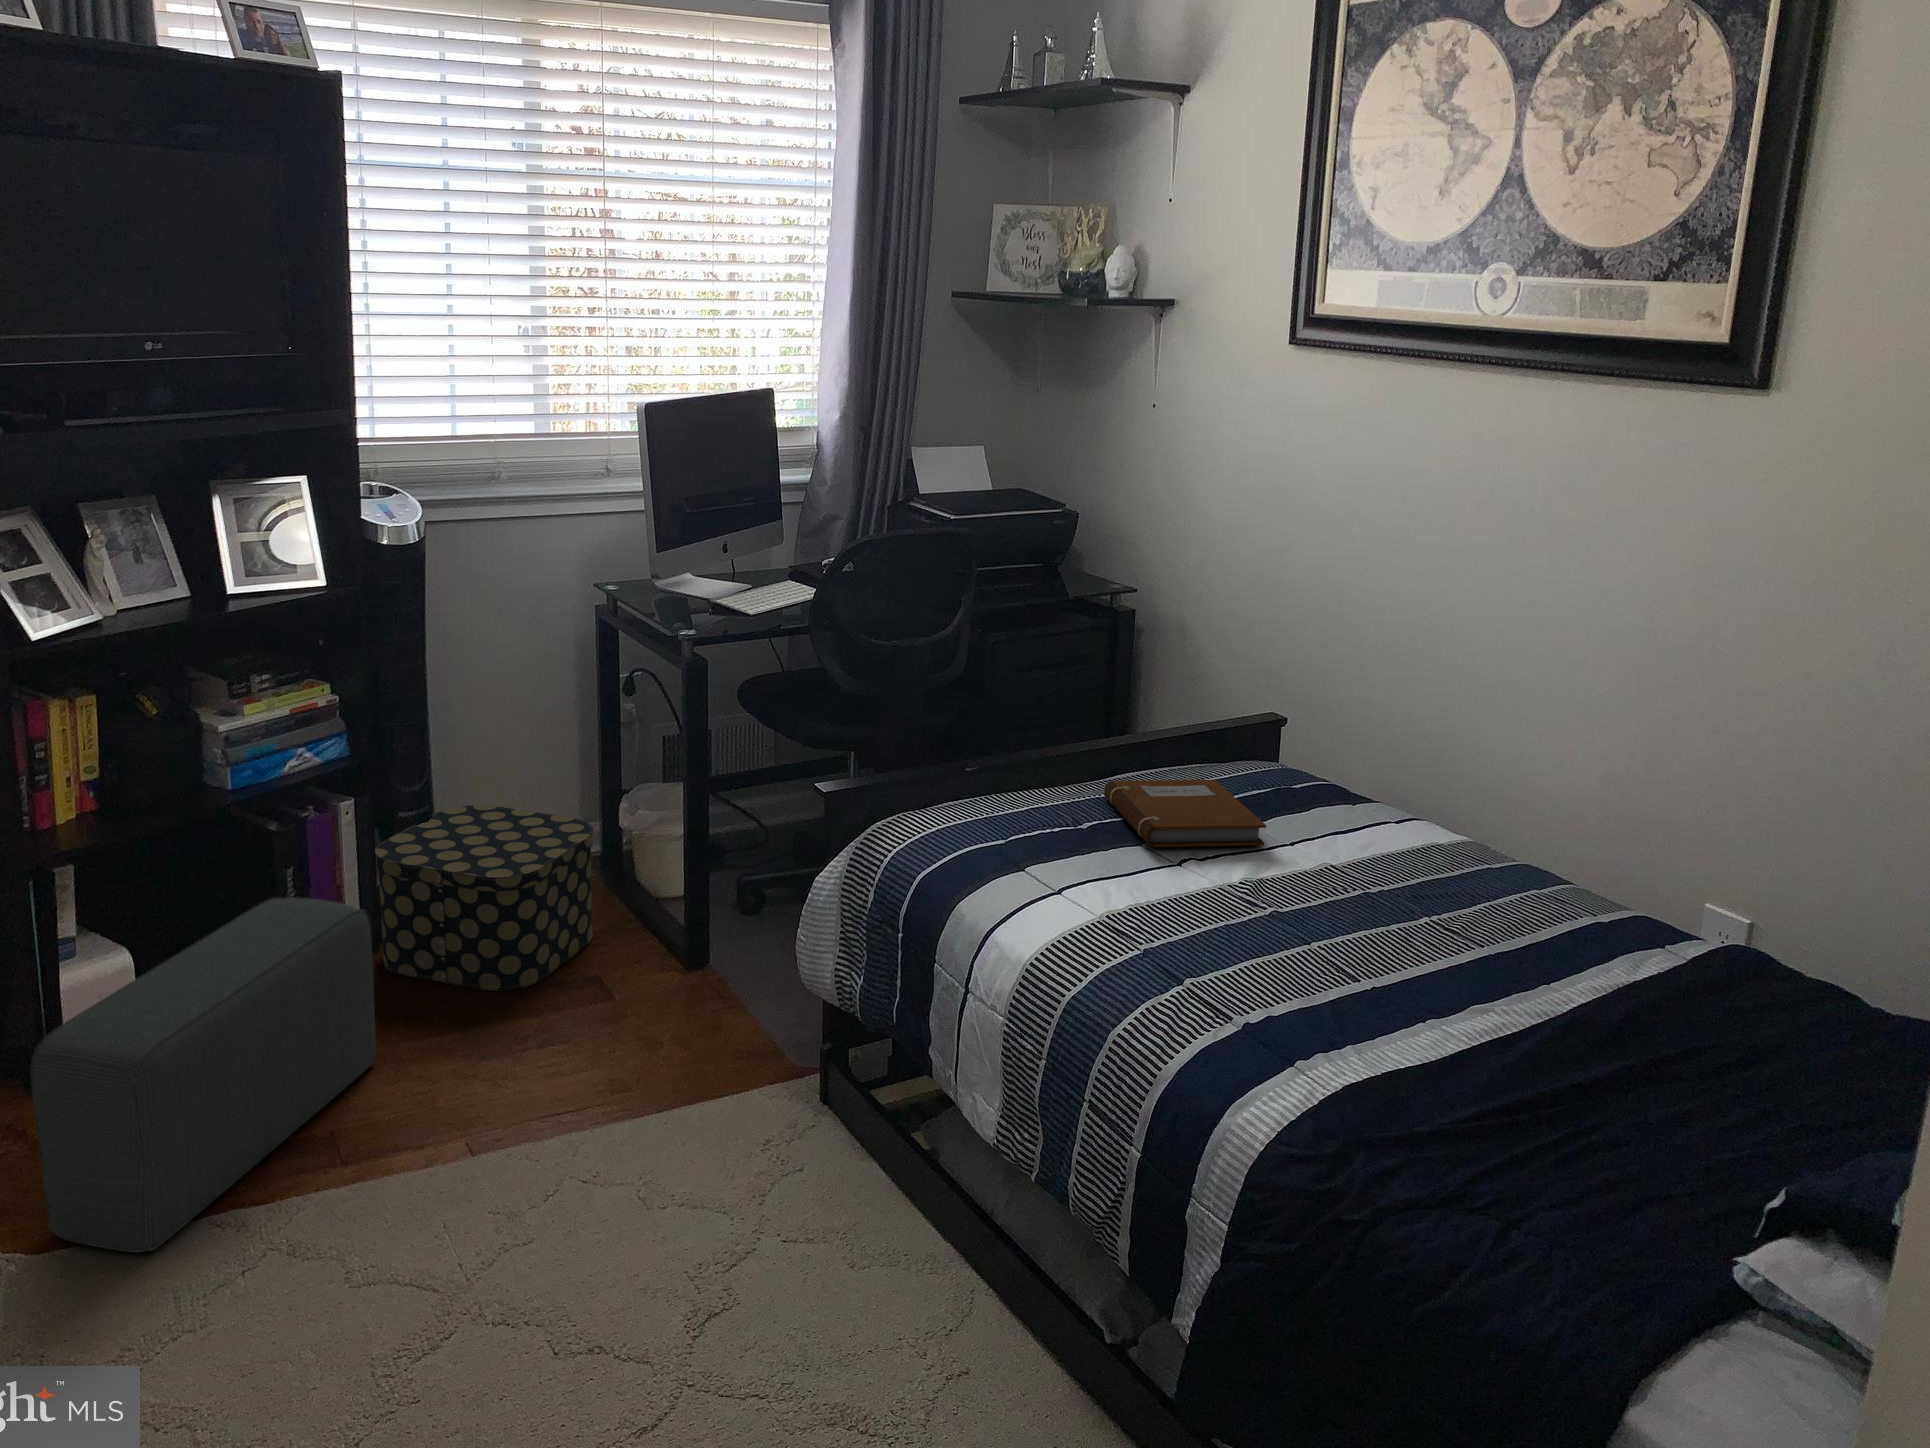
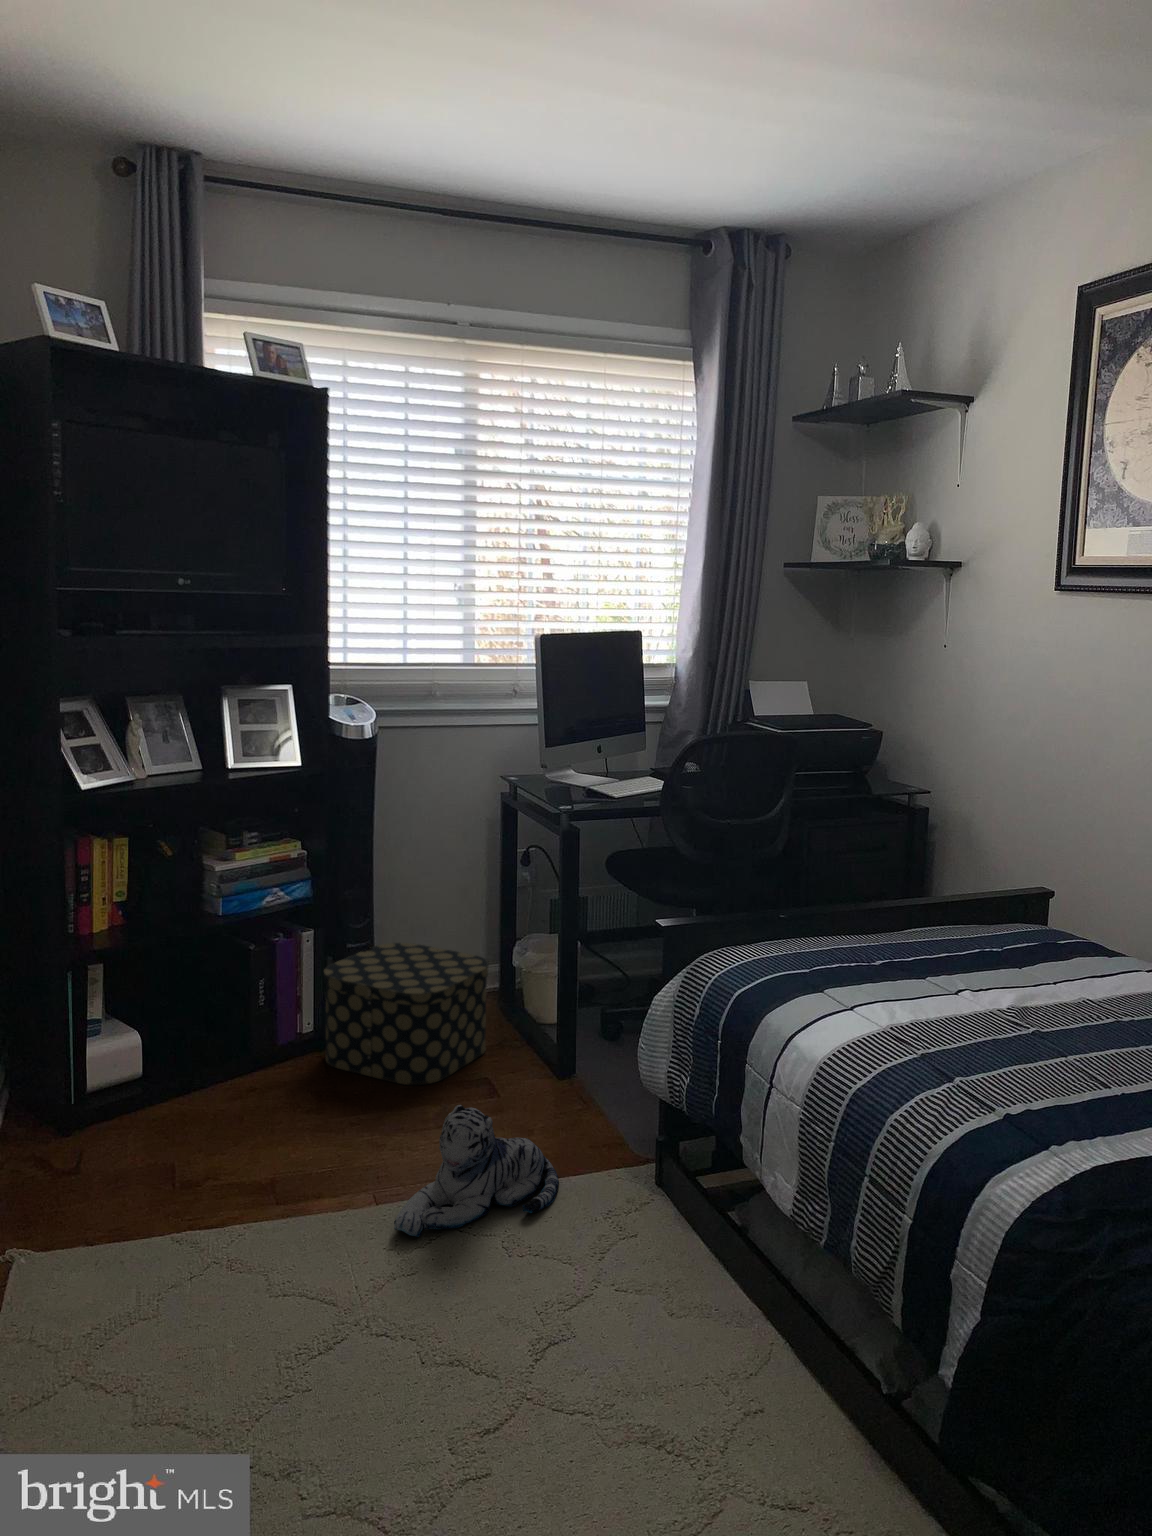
notebook: present [1104,780,1266,847] -> none [895,928,1032,983]
pouf: present [31,897,377,1253] -> none [52,996,313,1255]
plush toy: none [499,1027,702,1194] -> present [394,1105,559,1237]

